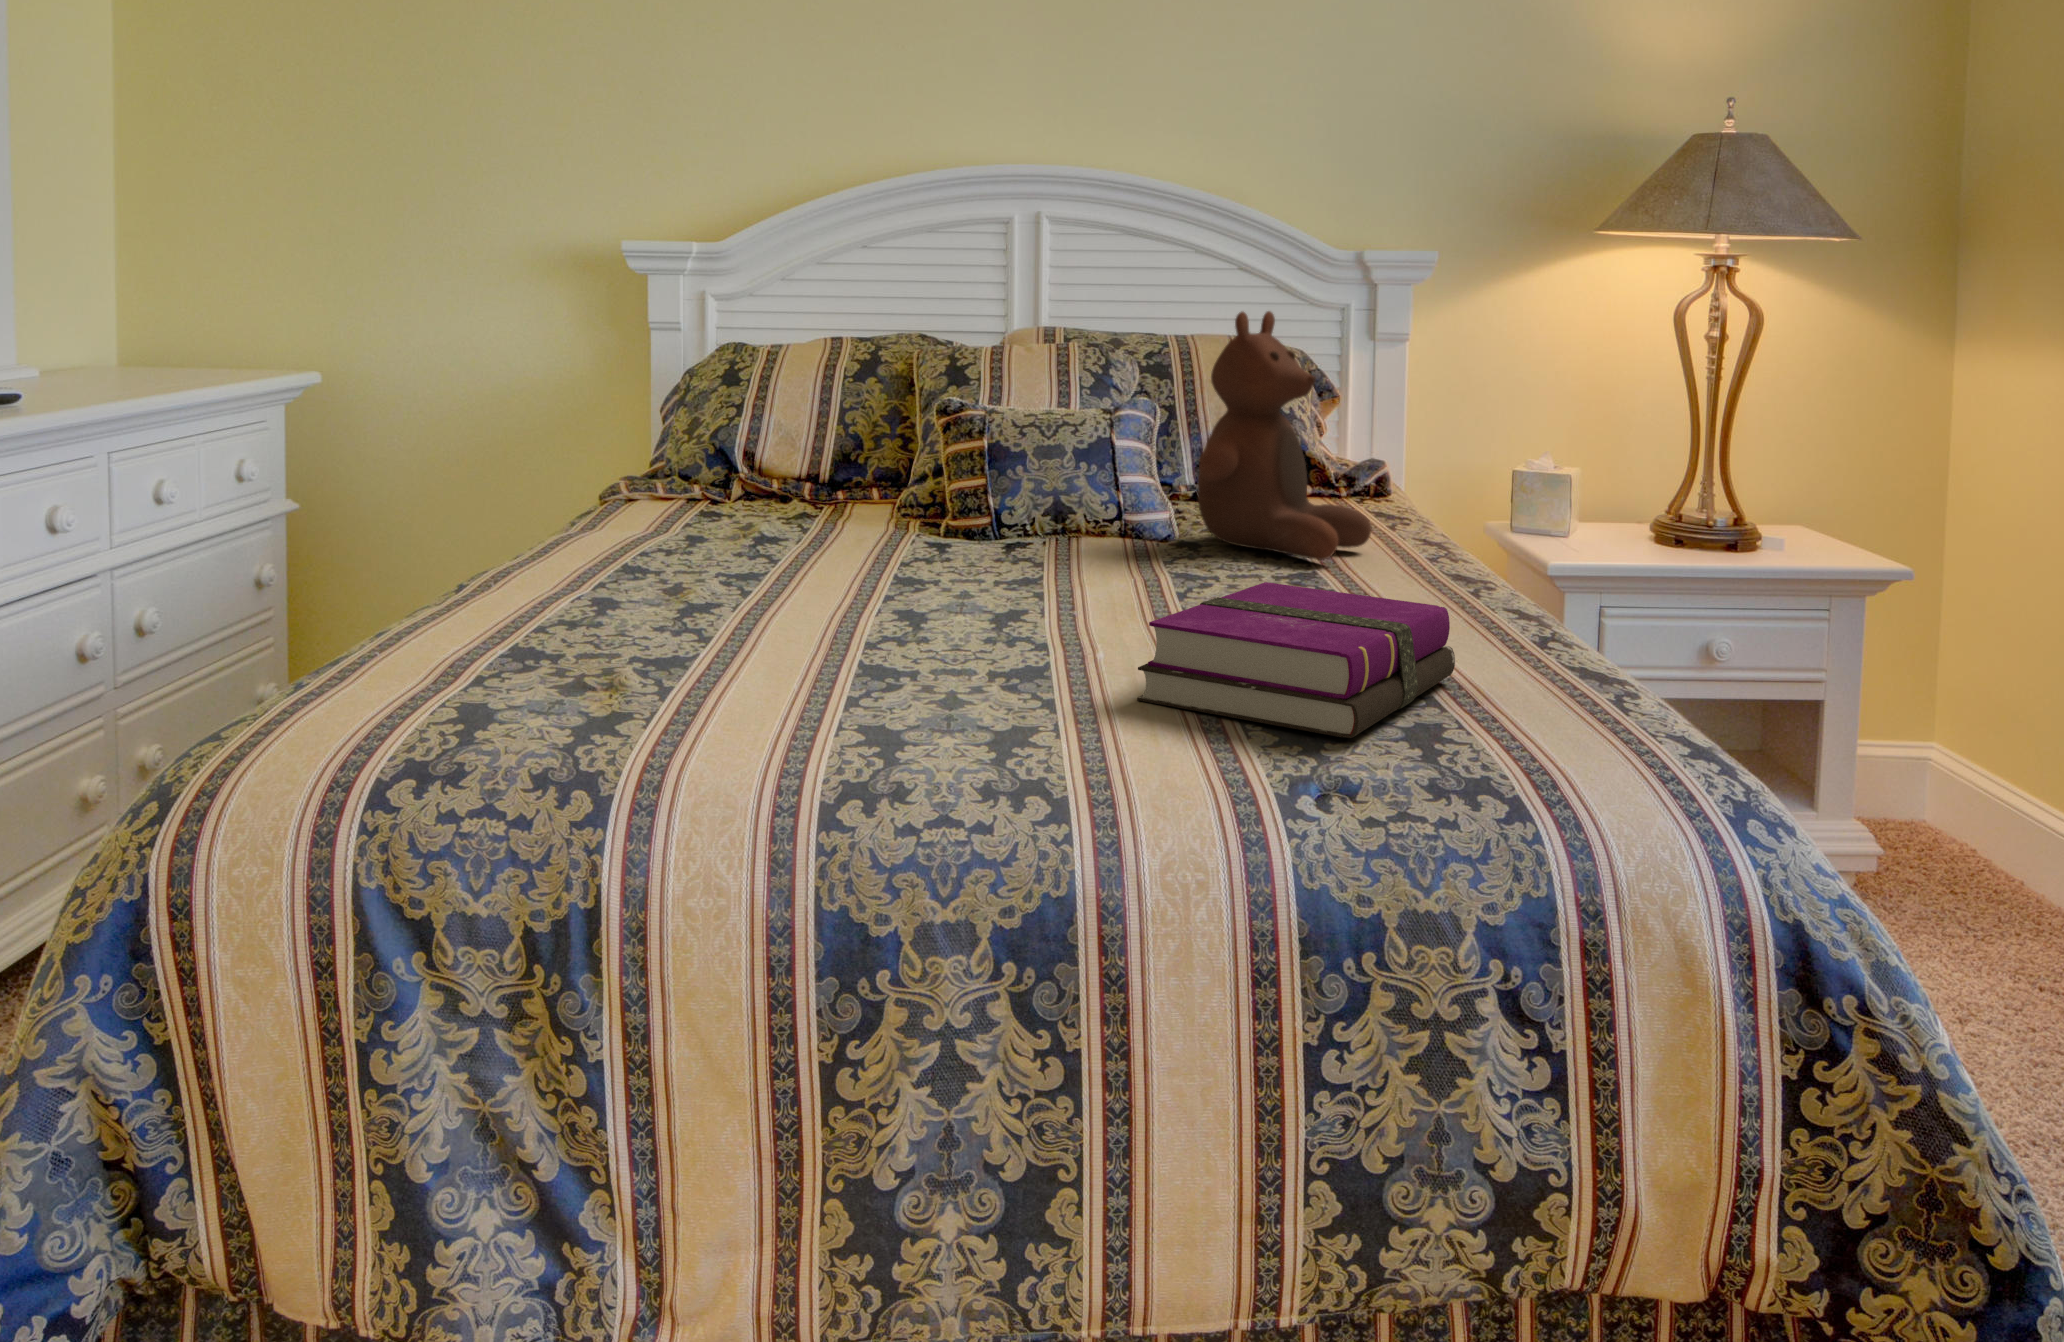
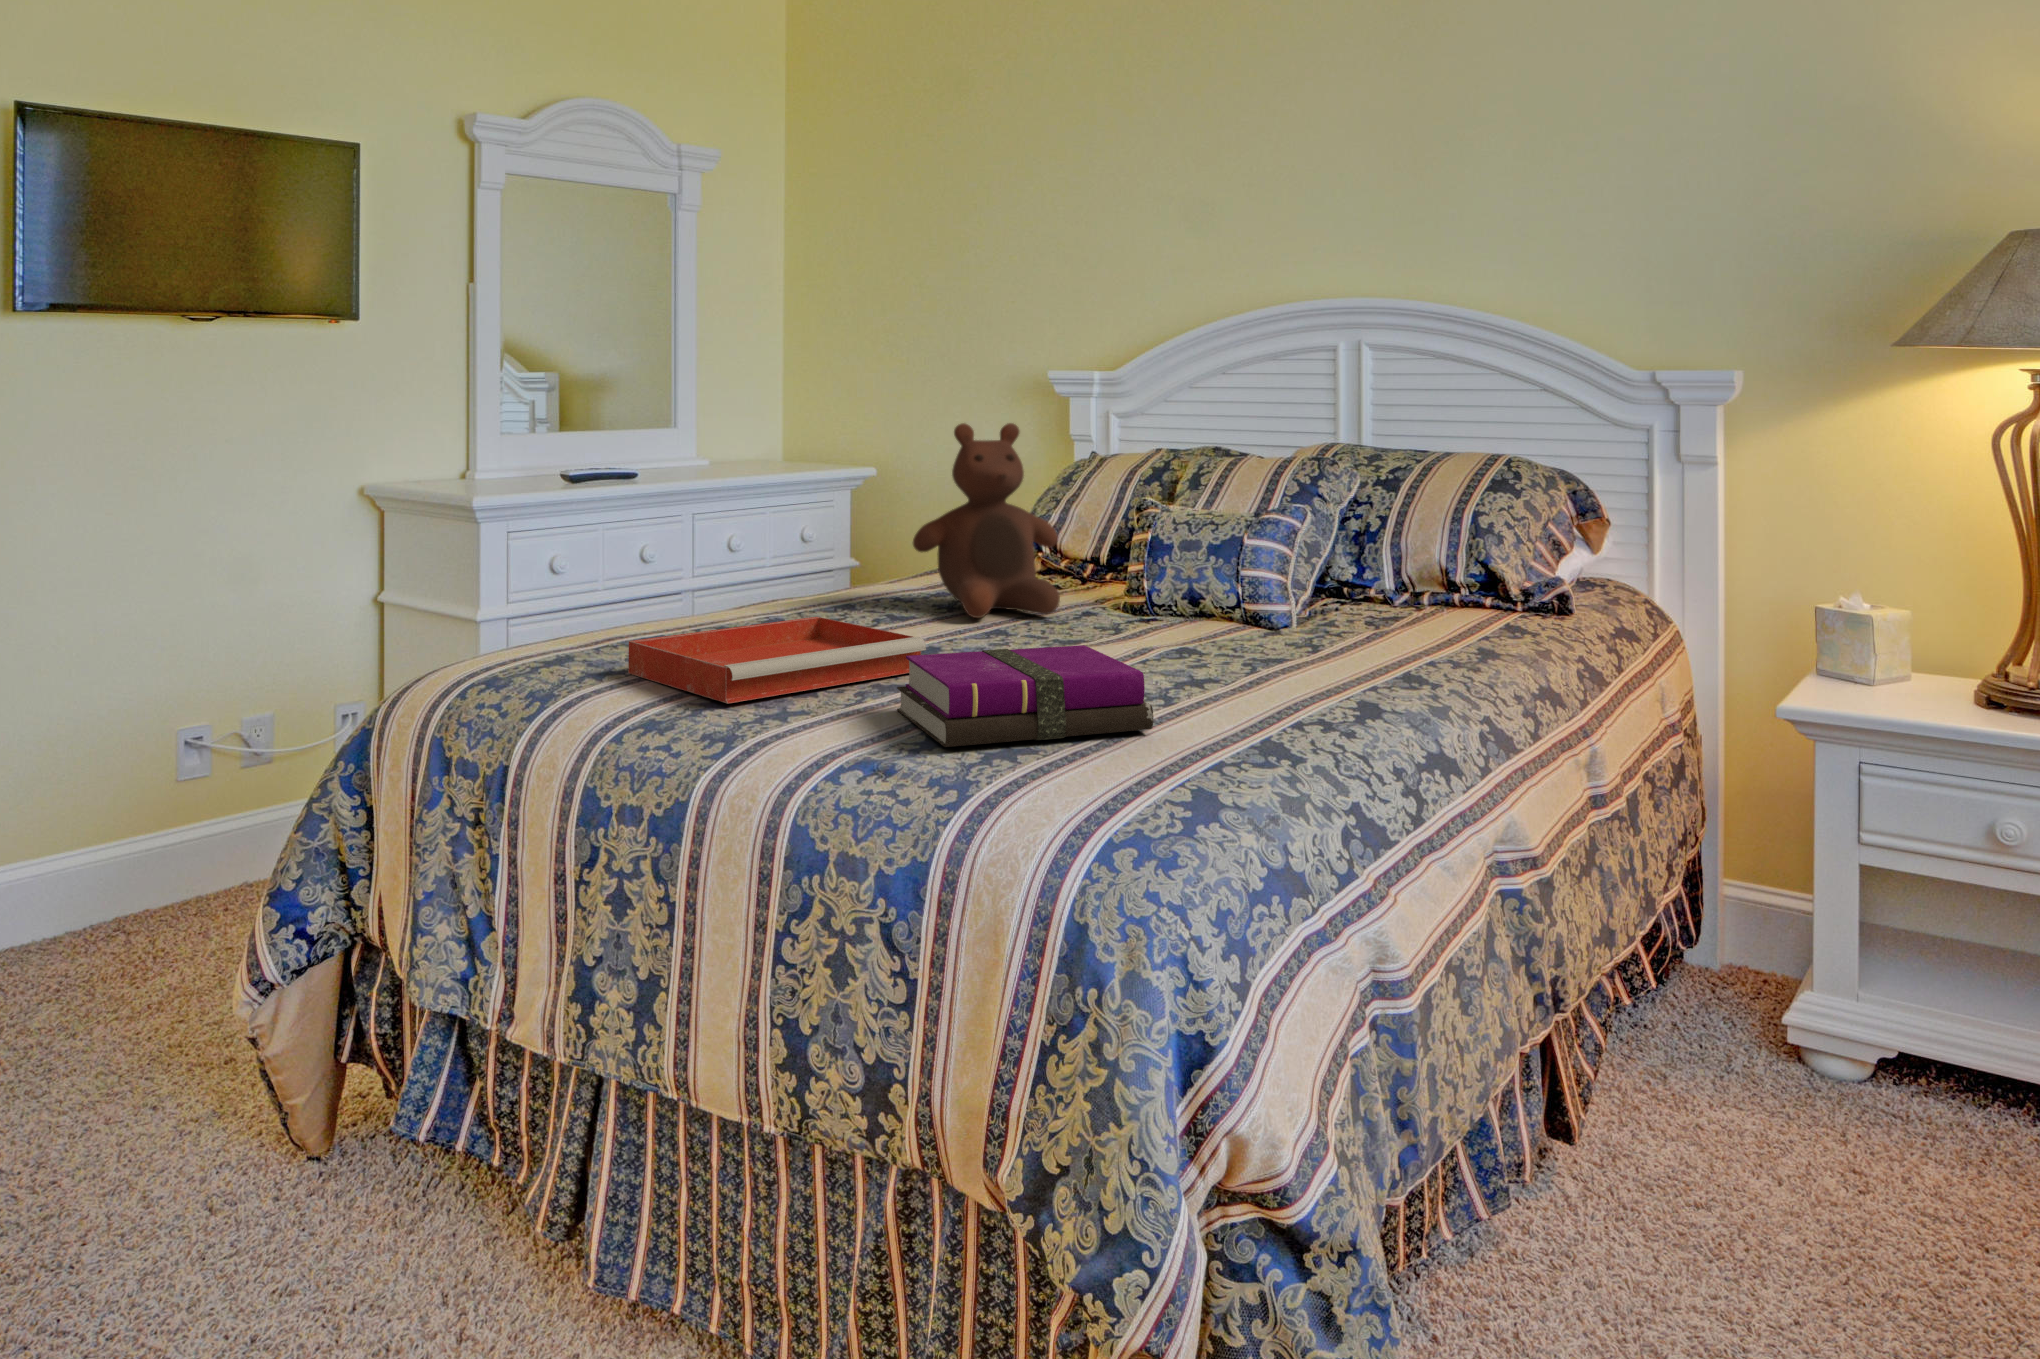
stuffed bear: present [1198,311,1372,560] -> present [913,423,1060,618]
tray: none [638,583,1018,728] -> present [628,617,926,704]

